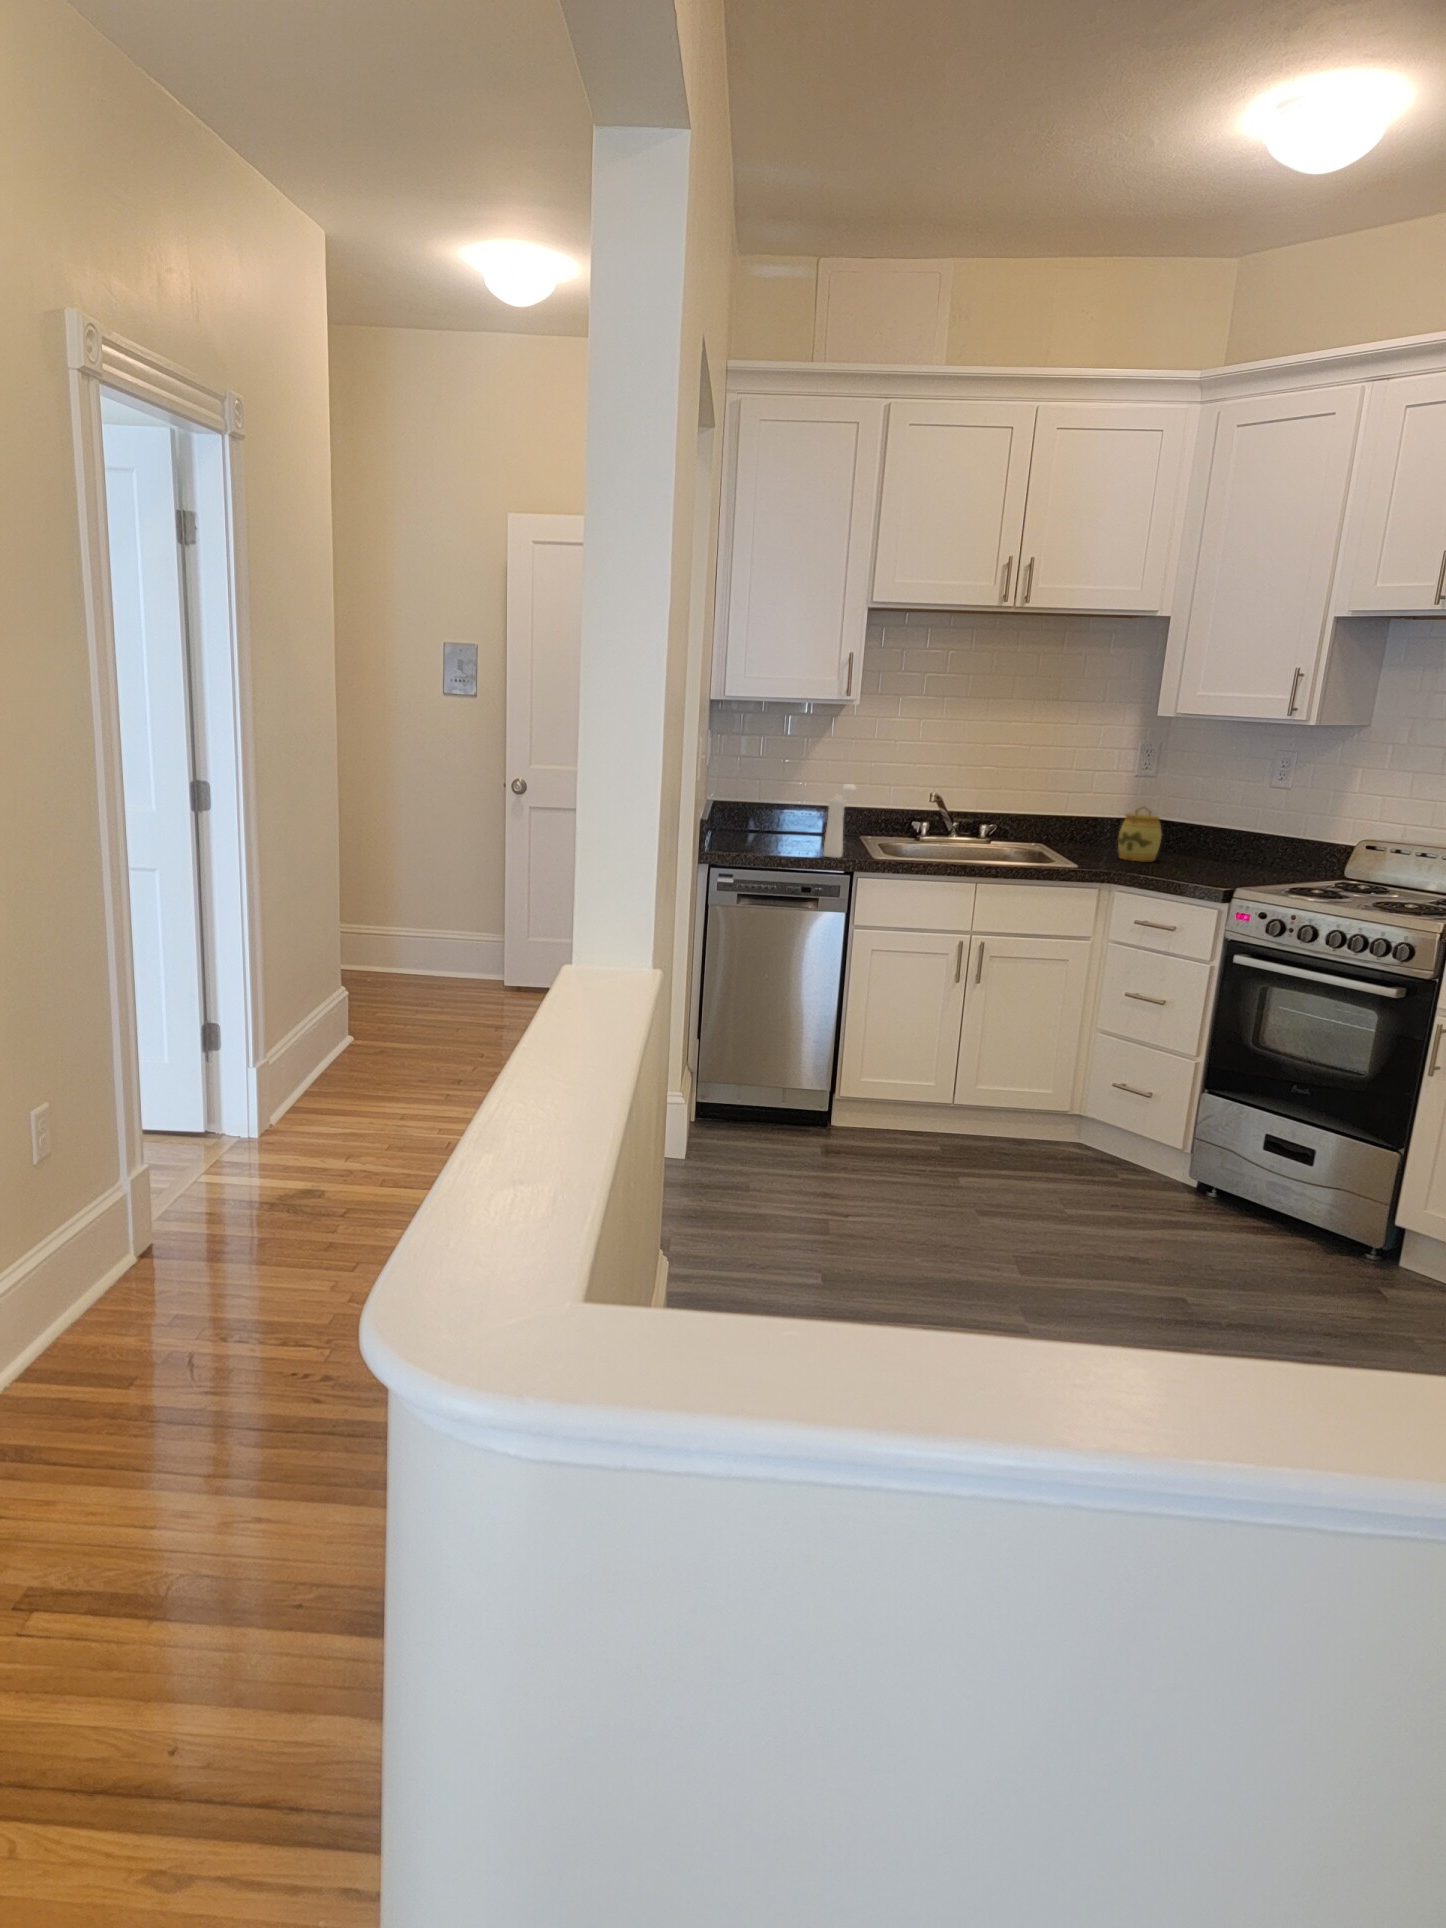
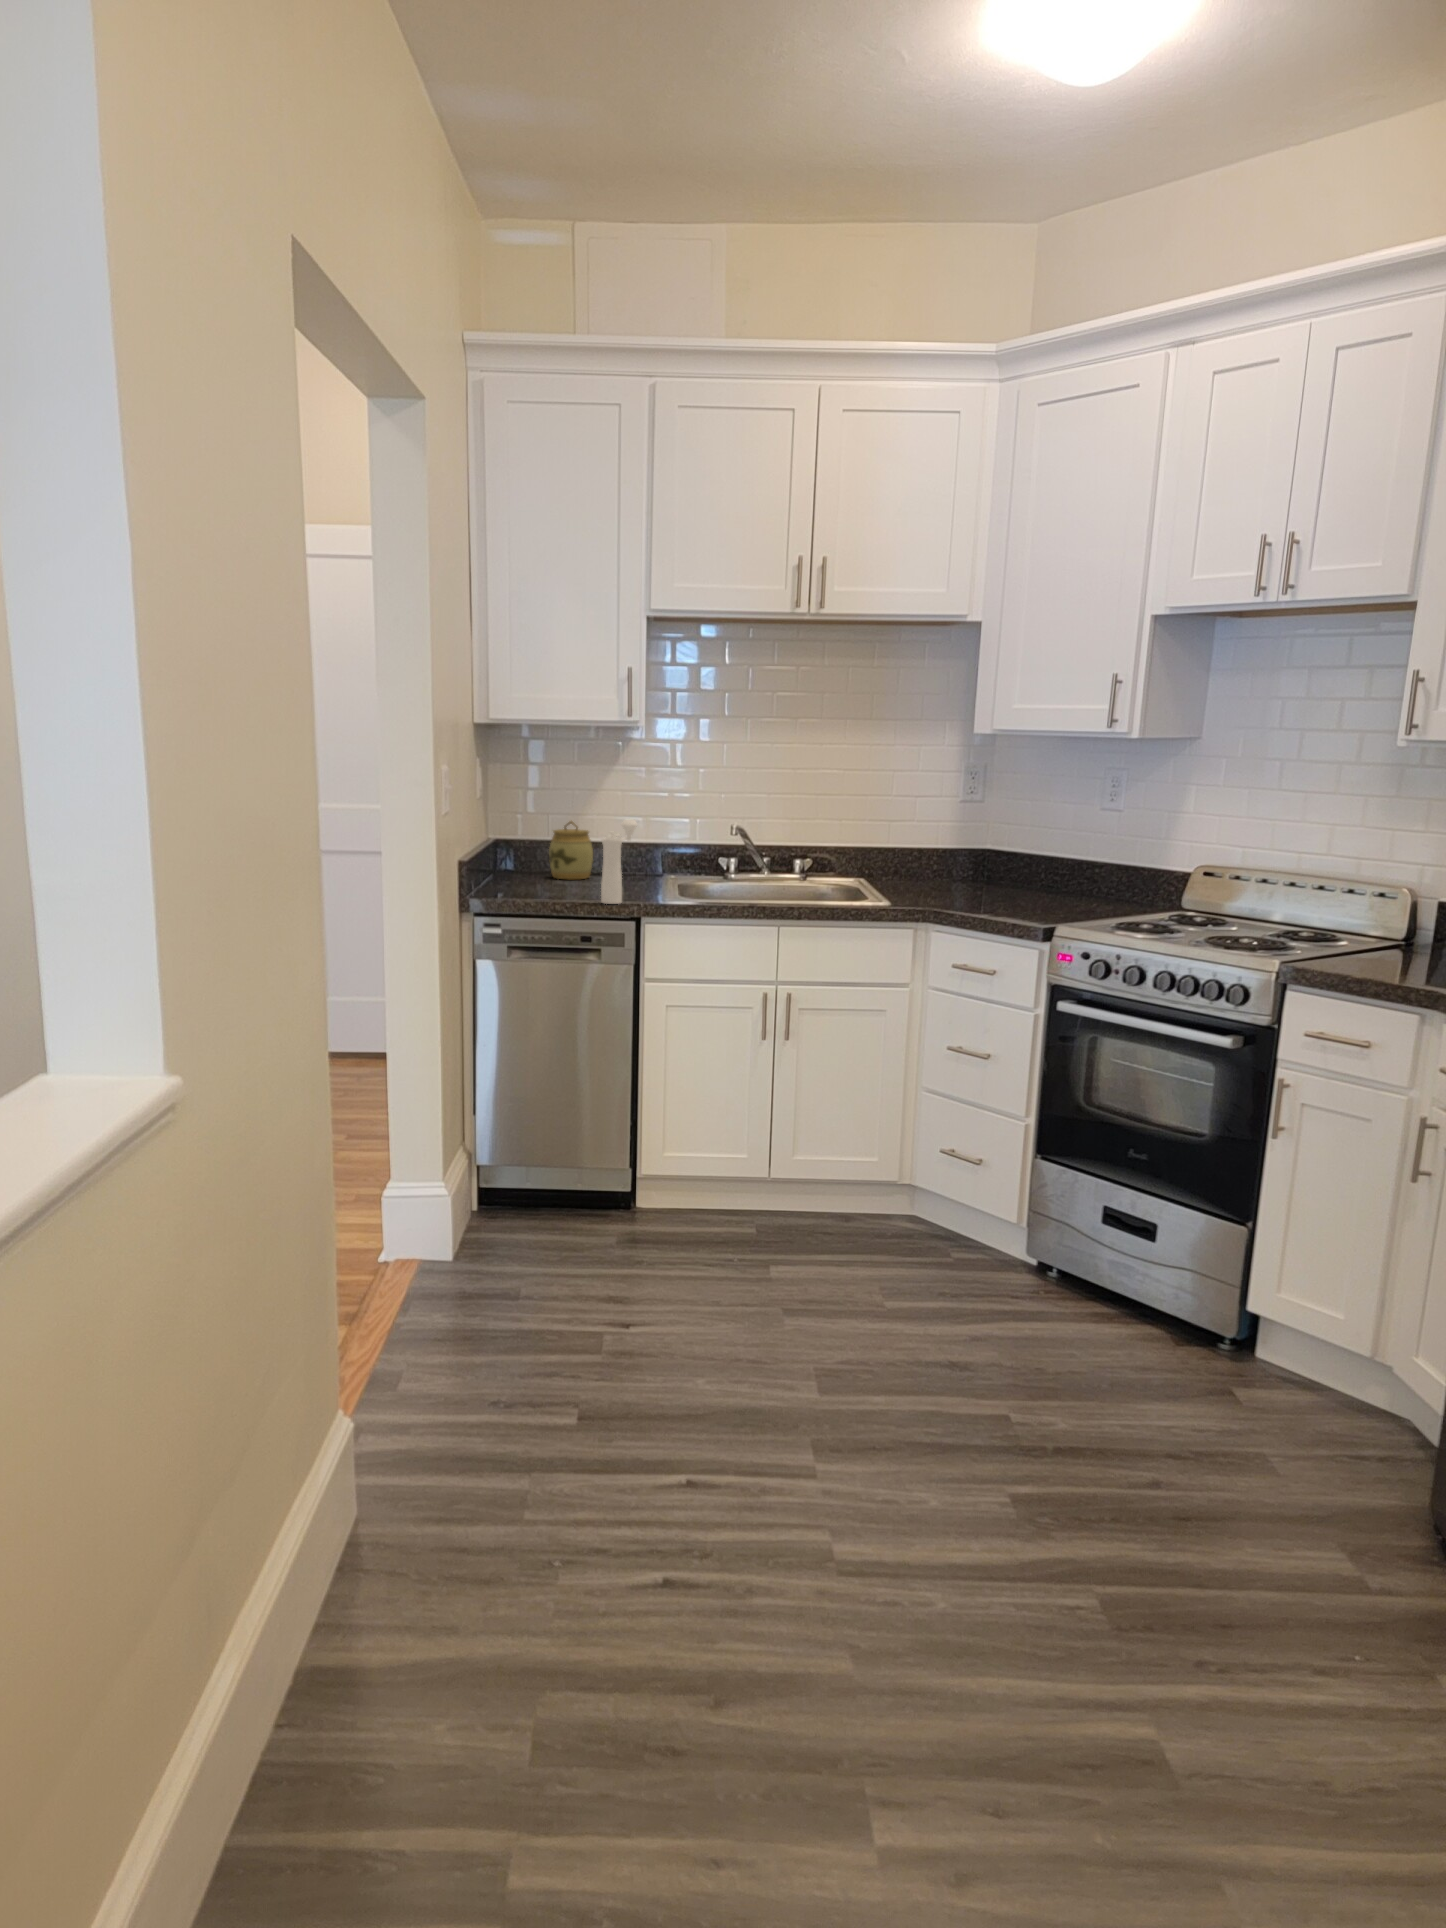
jar: present [1118,806,1162,861] -> present [549,821,593,879]

